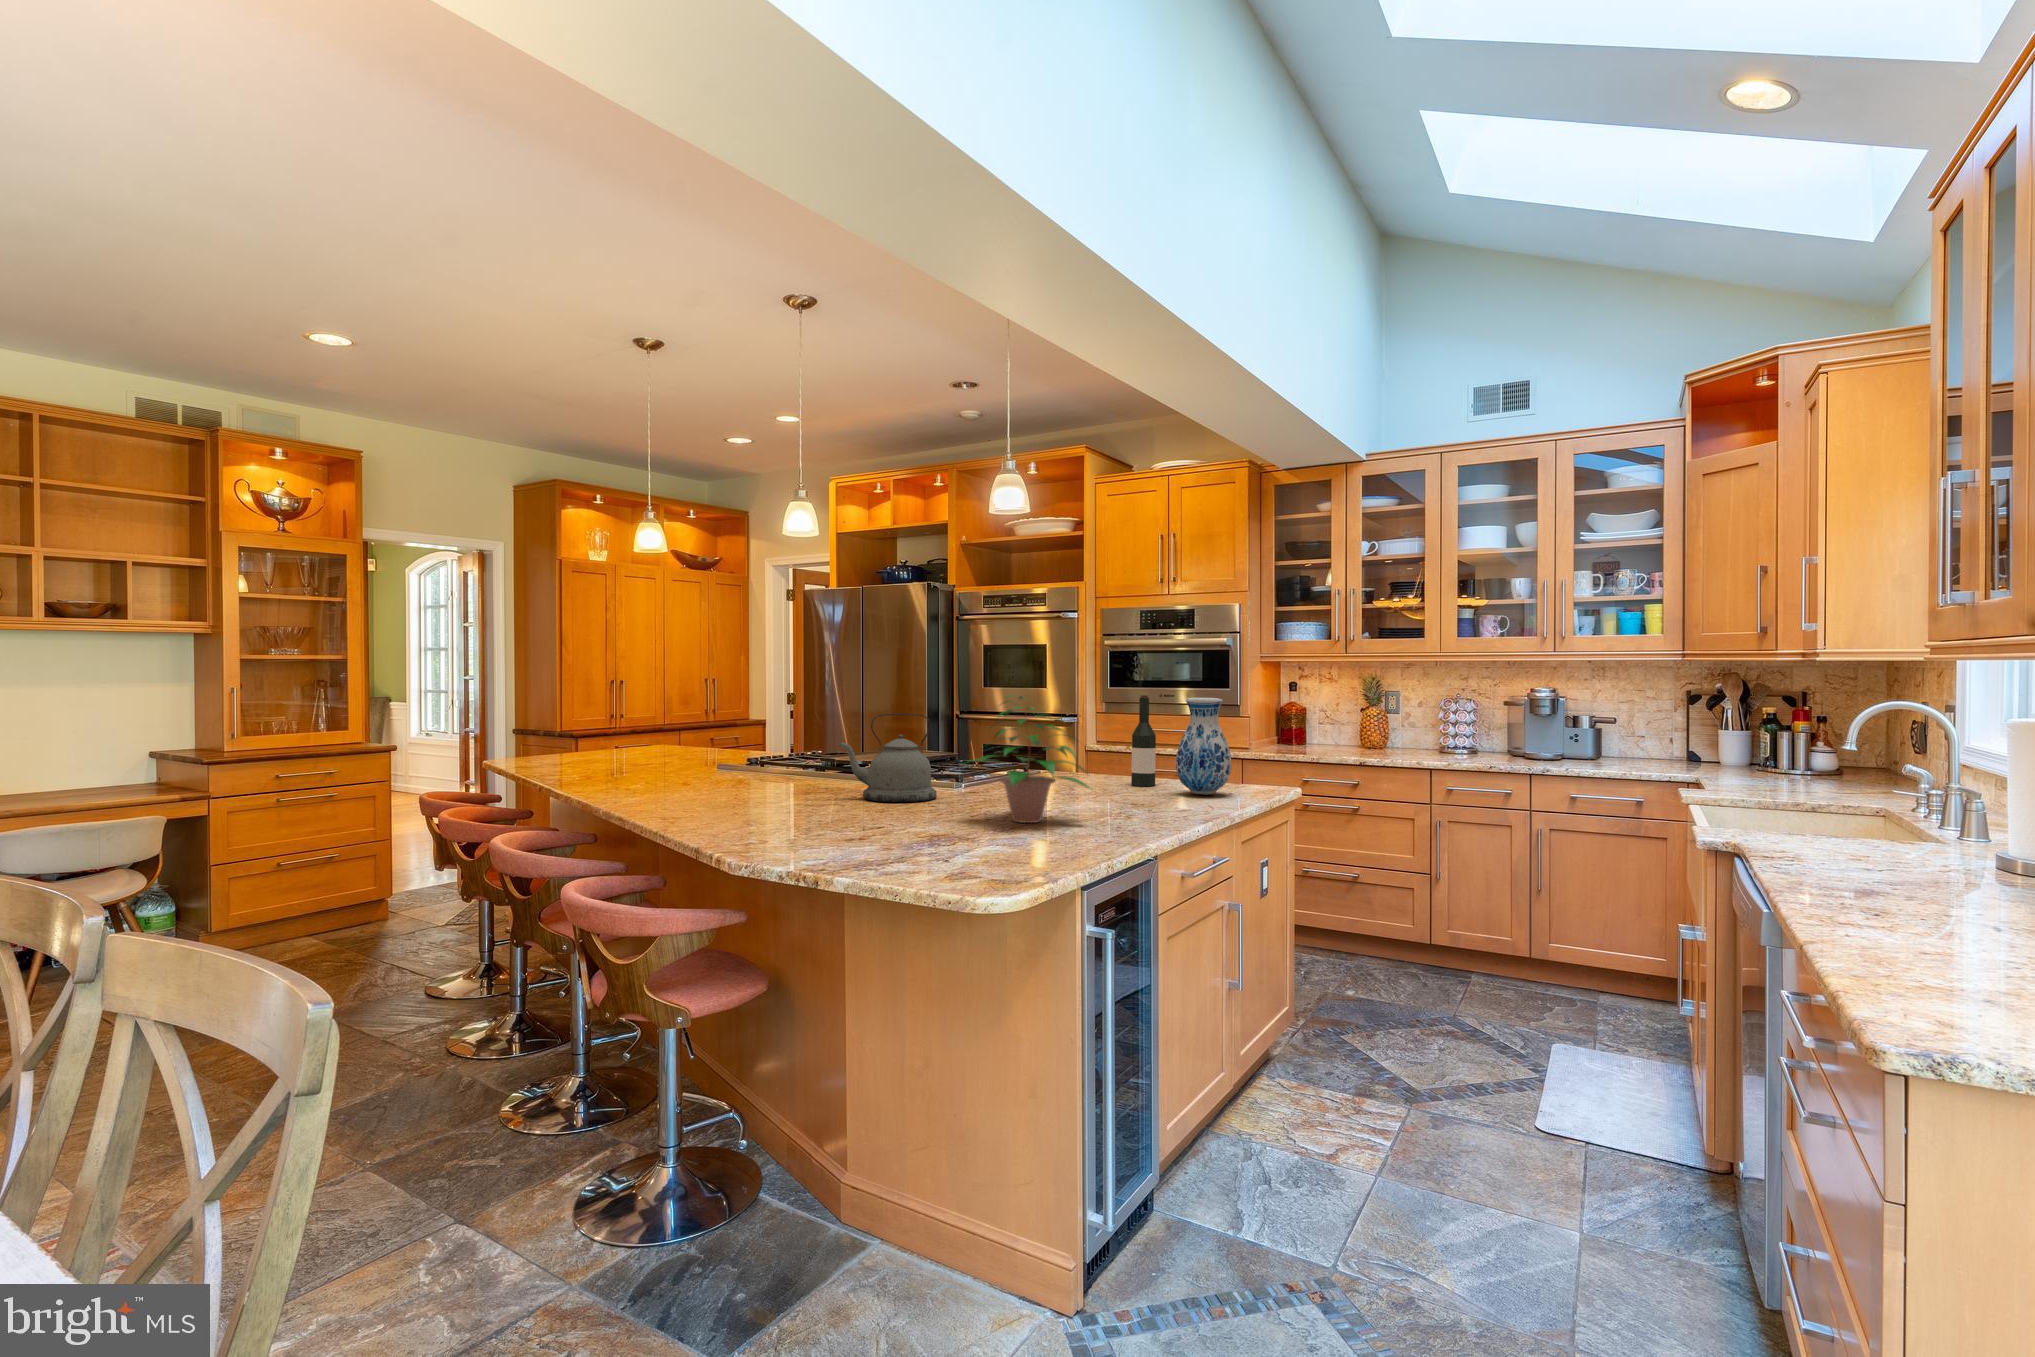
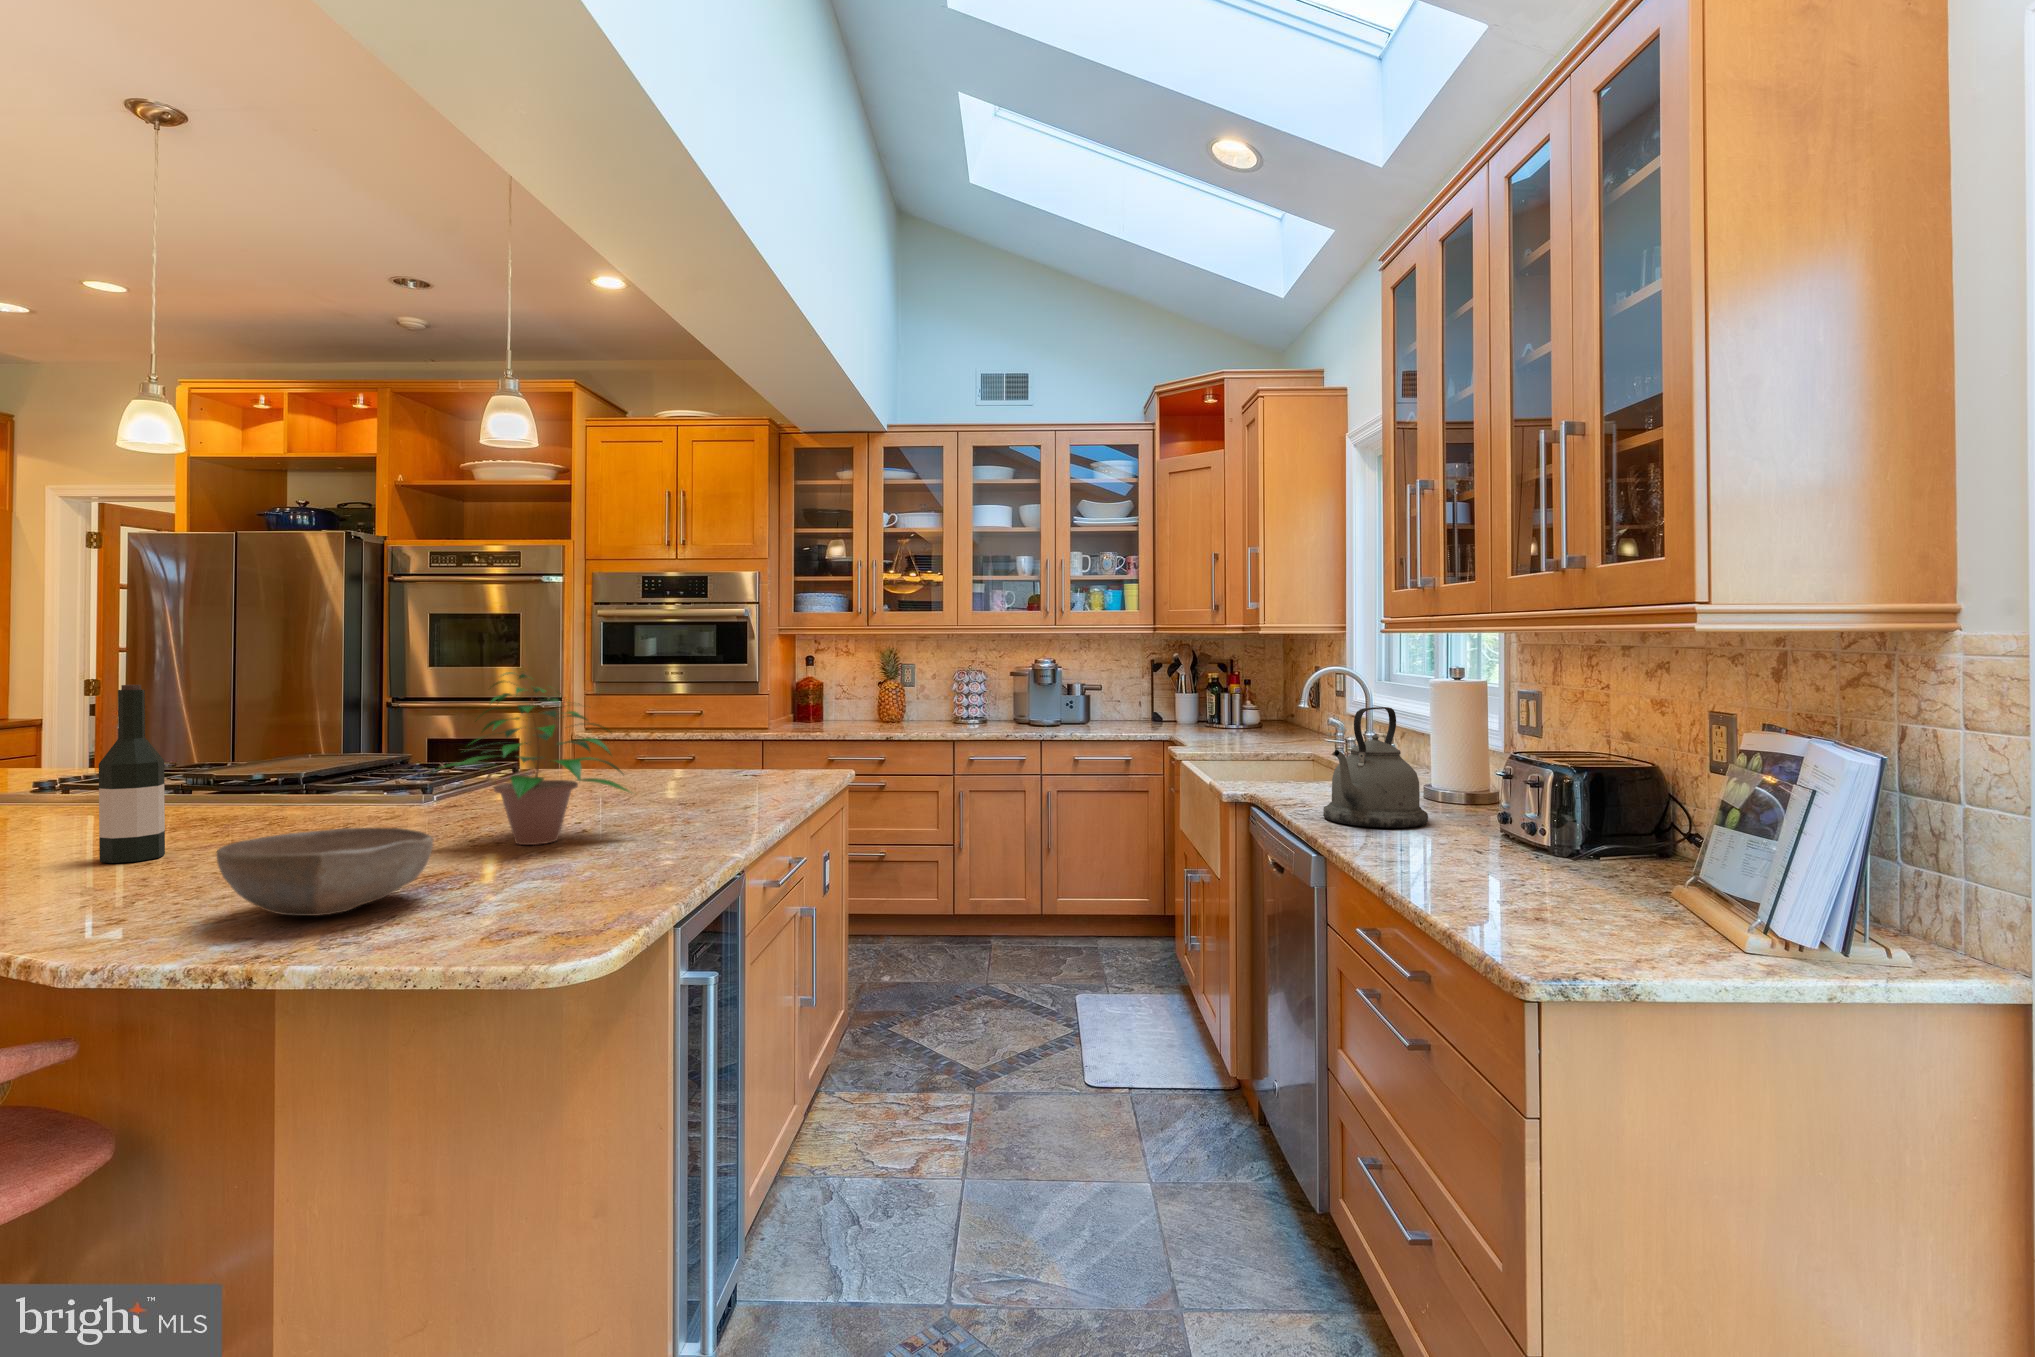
wine bottle: present [1131,695,1156,786] -> present [99,685,165,863]
vase: present [1176,698,1231,795] -> none [718,674,783,785]
kettle: present [840,714,937,802] -> present [1323,707,1428,828]
bowl: none [842,797,955,849] -> present [216,828,433,916]

